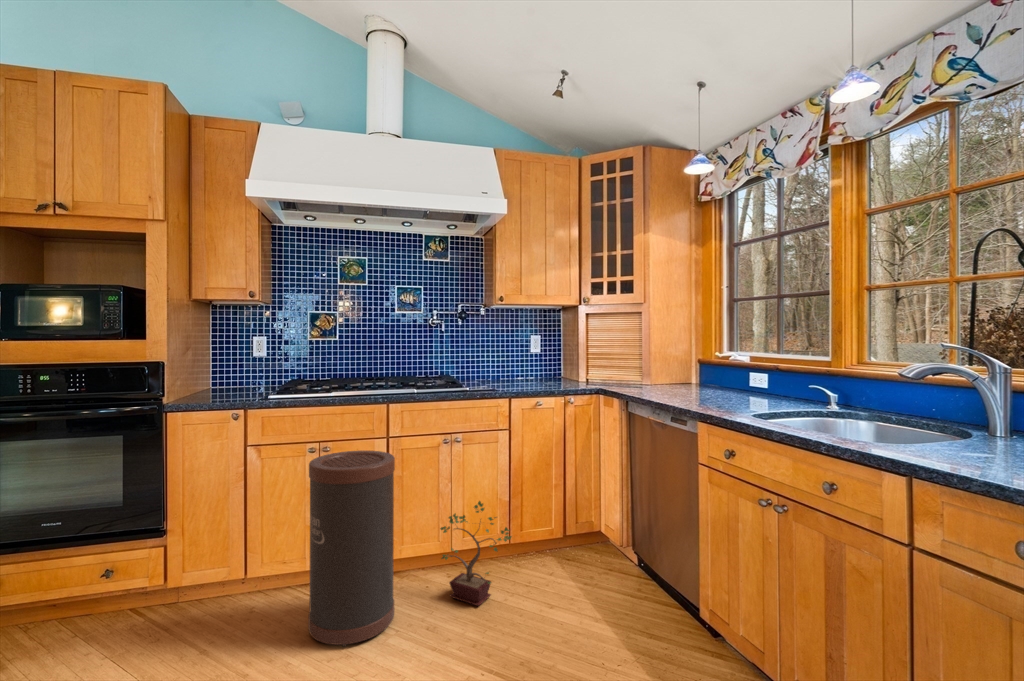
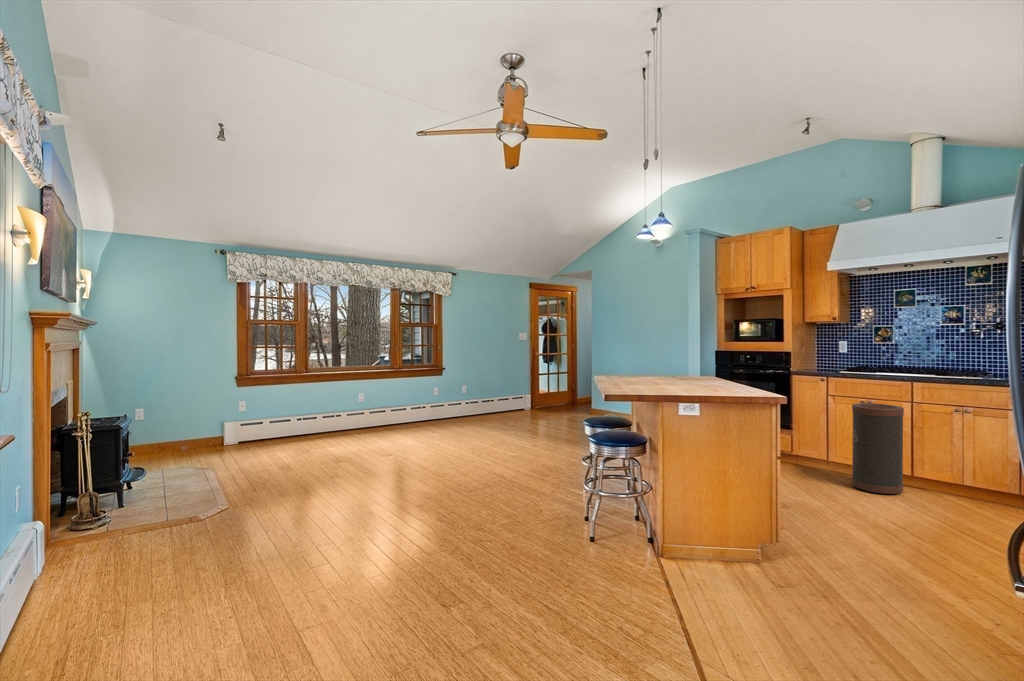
potted plant: present [440,501,512,606] -> none [941,446,989,507]

